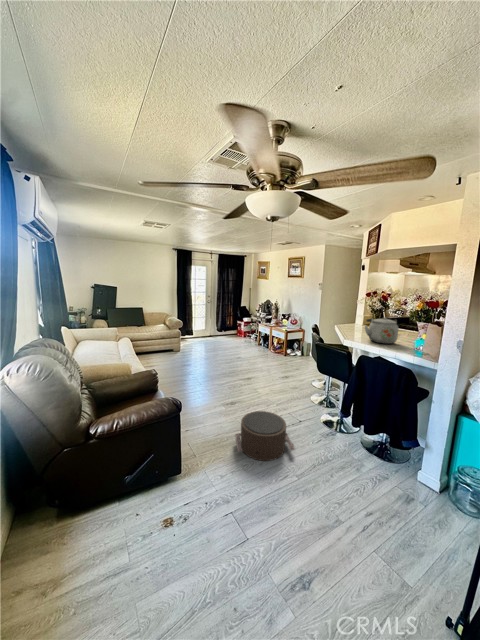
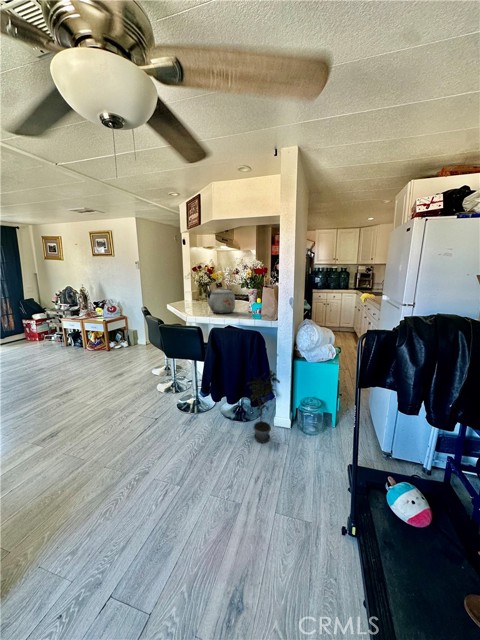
pouf: present [236,411,295,461] -> none [75,424,165,502]
potted plant: none [382,414,427,490] -> present [247,370,280,442]

